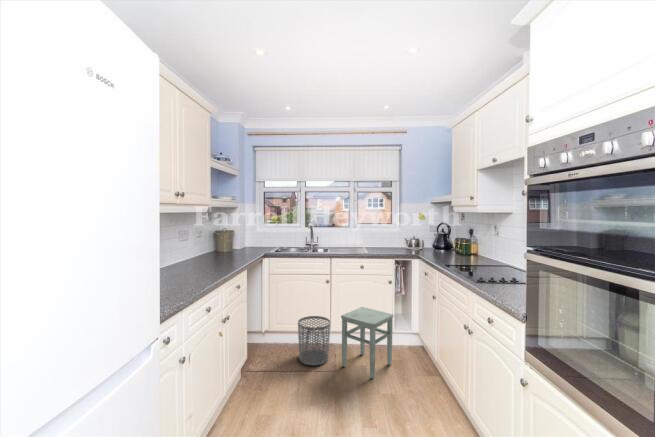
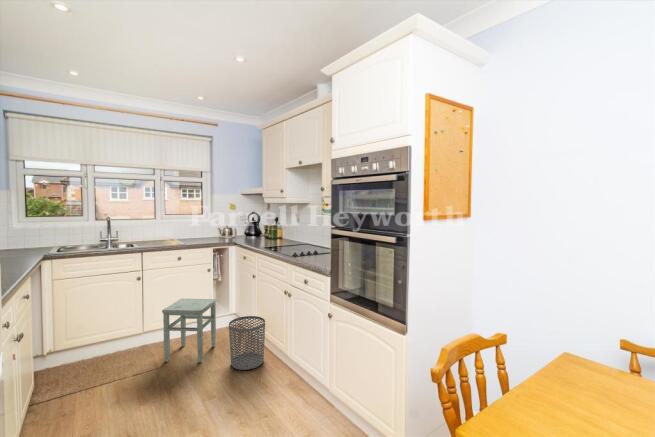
waste bin: present [298,316,330,366] -> present [229,316,265,370]

